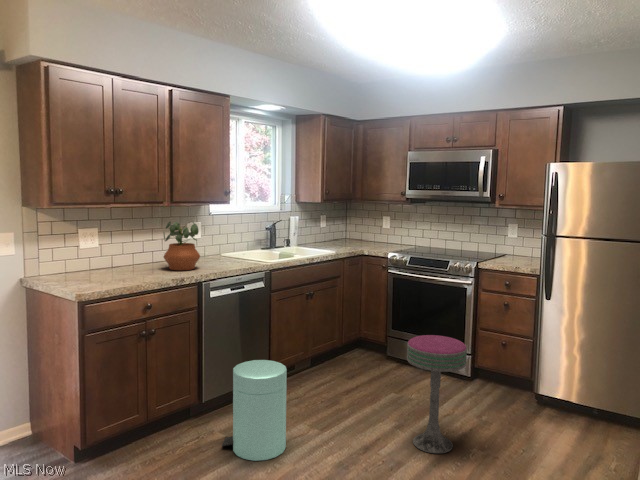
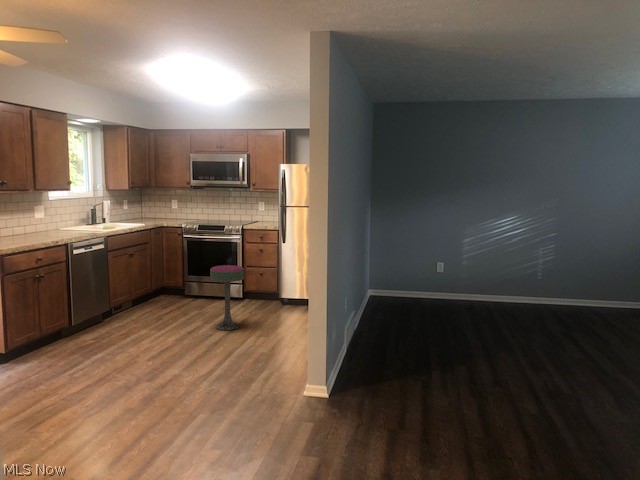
potted plant: present [163,222,200,270] -> none [32,202,61,237]
trash can: present [222,360,287,461] -> none [98,289,141,348]

